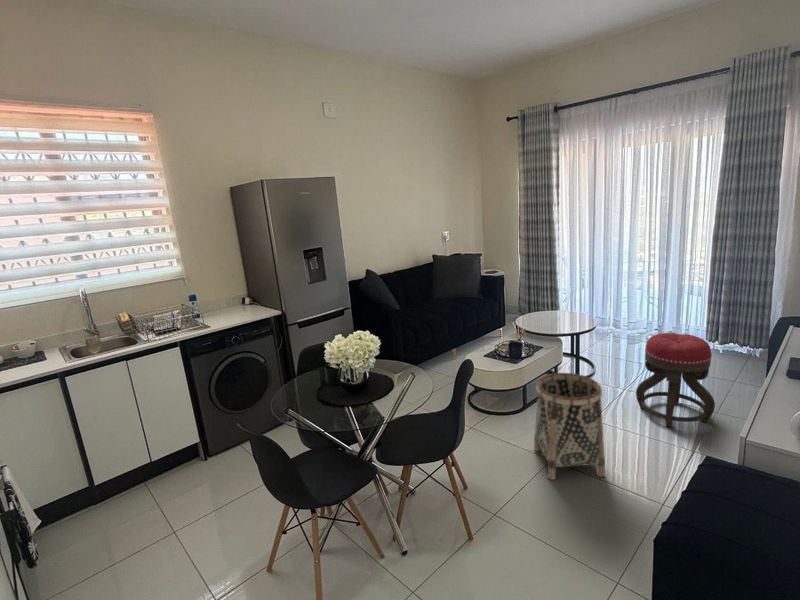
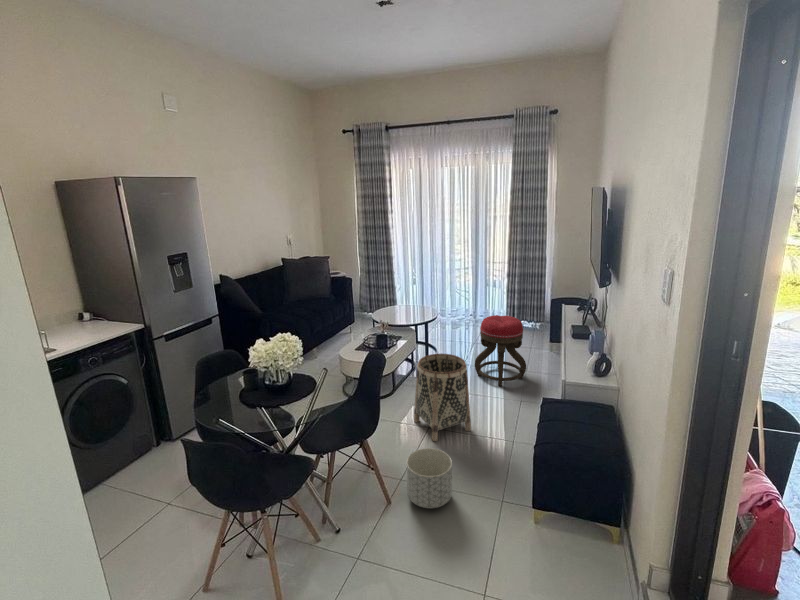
planter: none [489,486,547,564] -> present [407,448,452,508]

